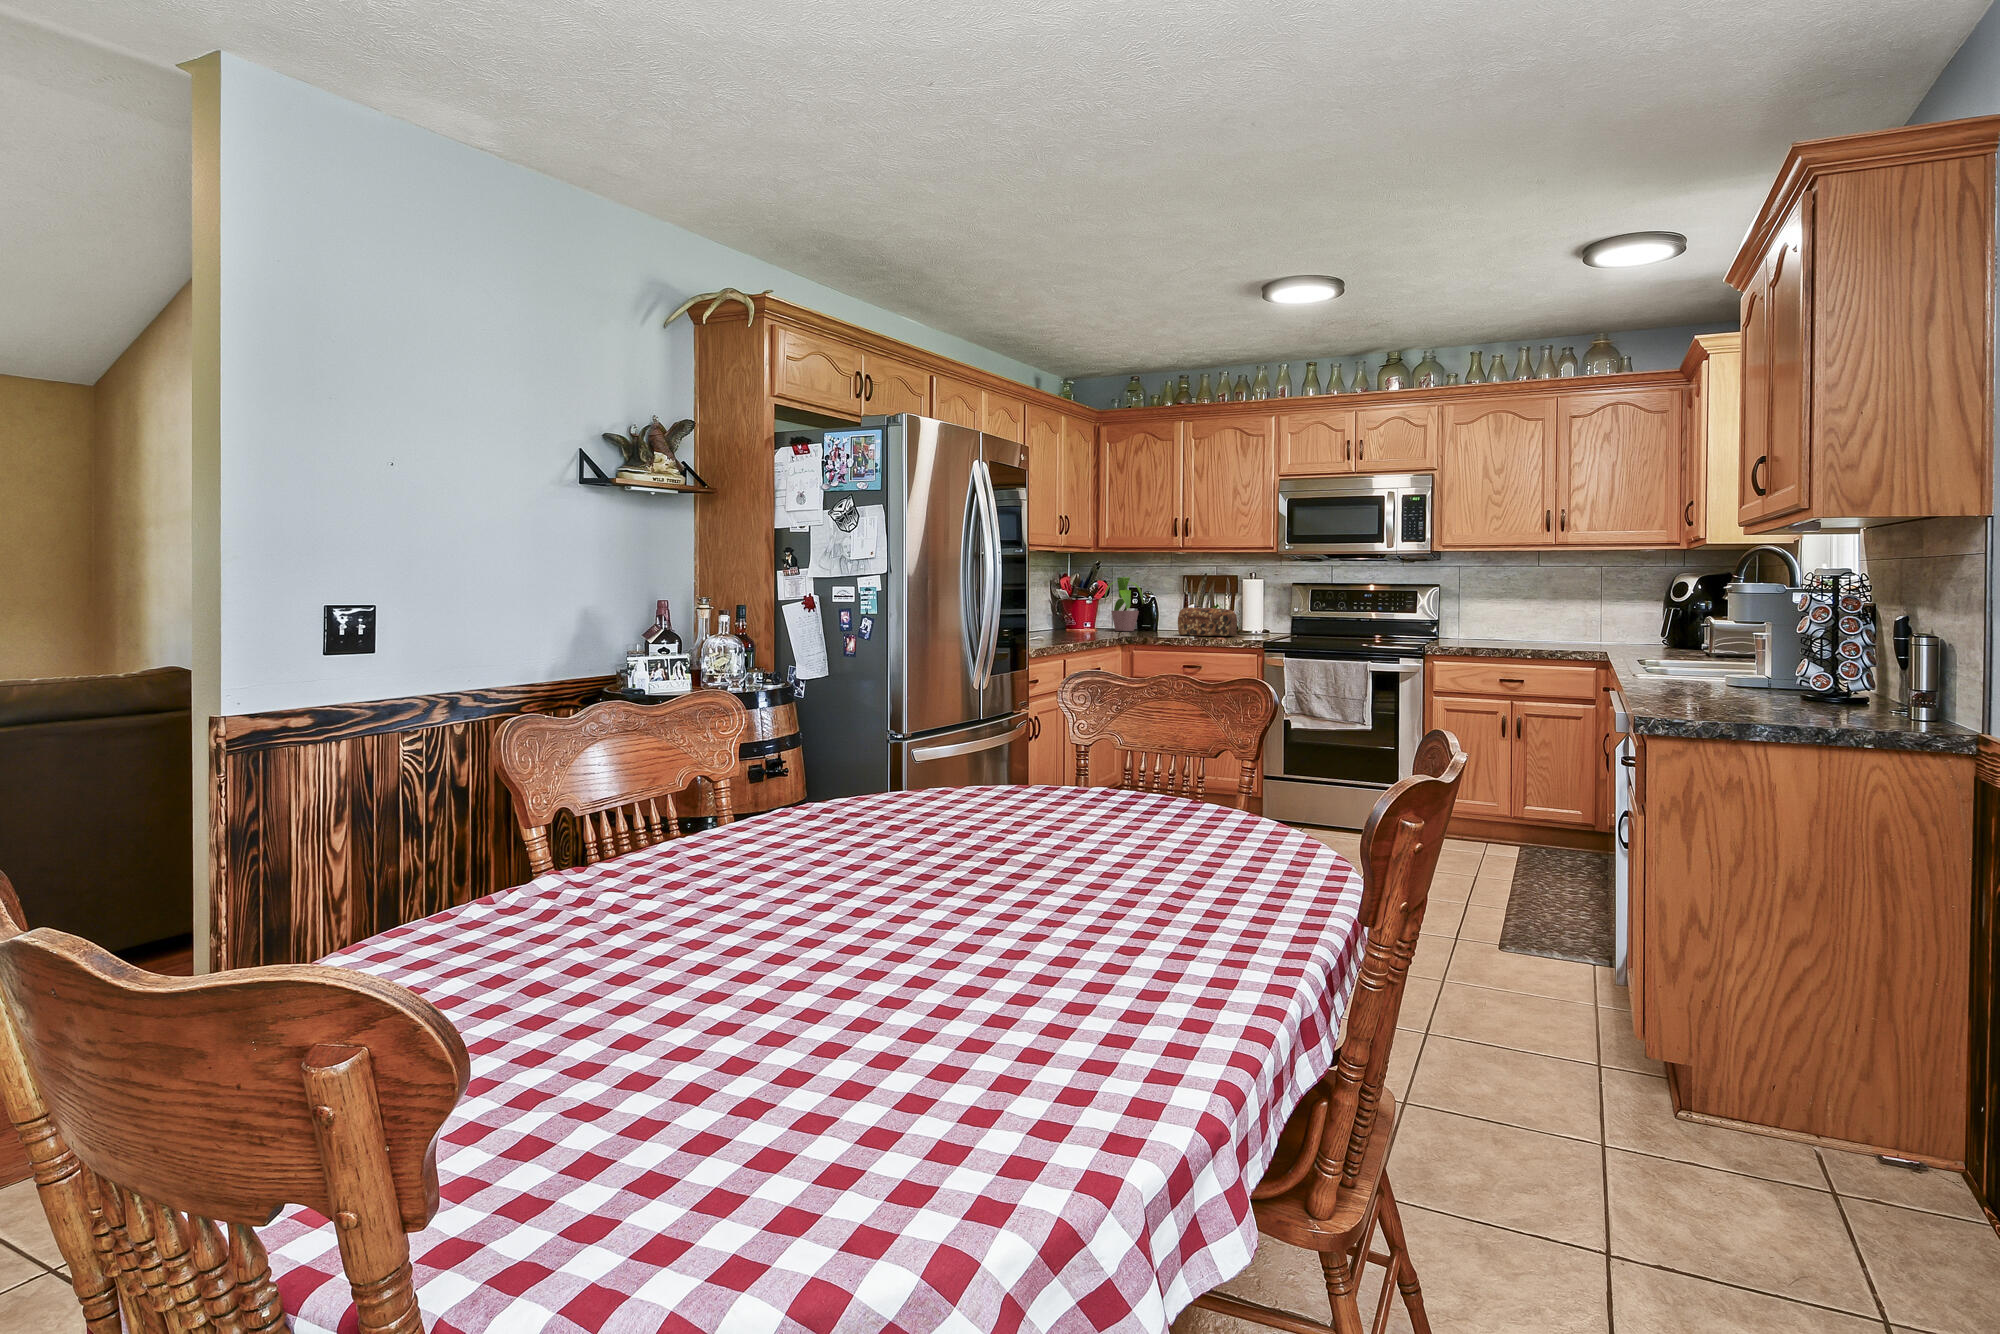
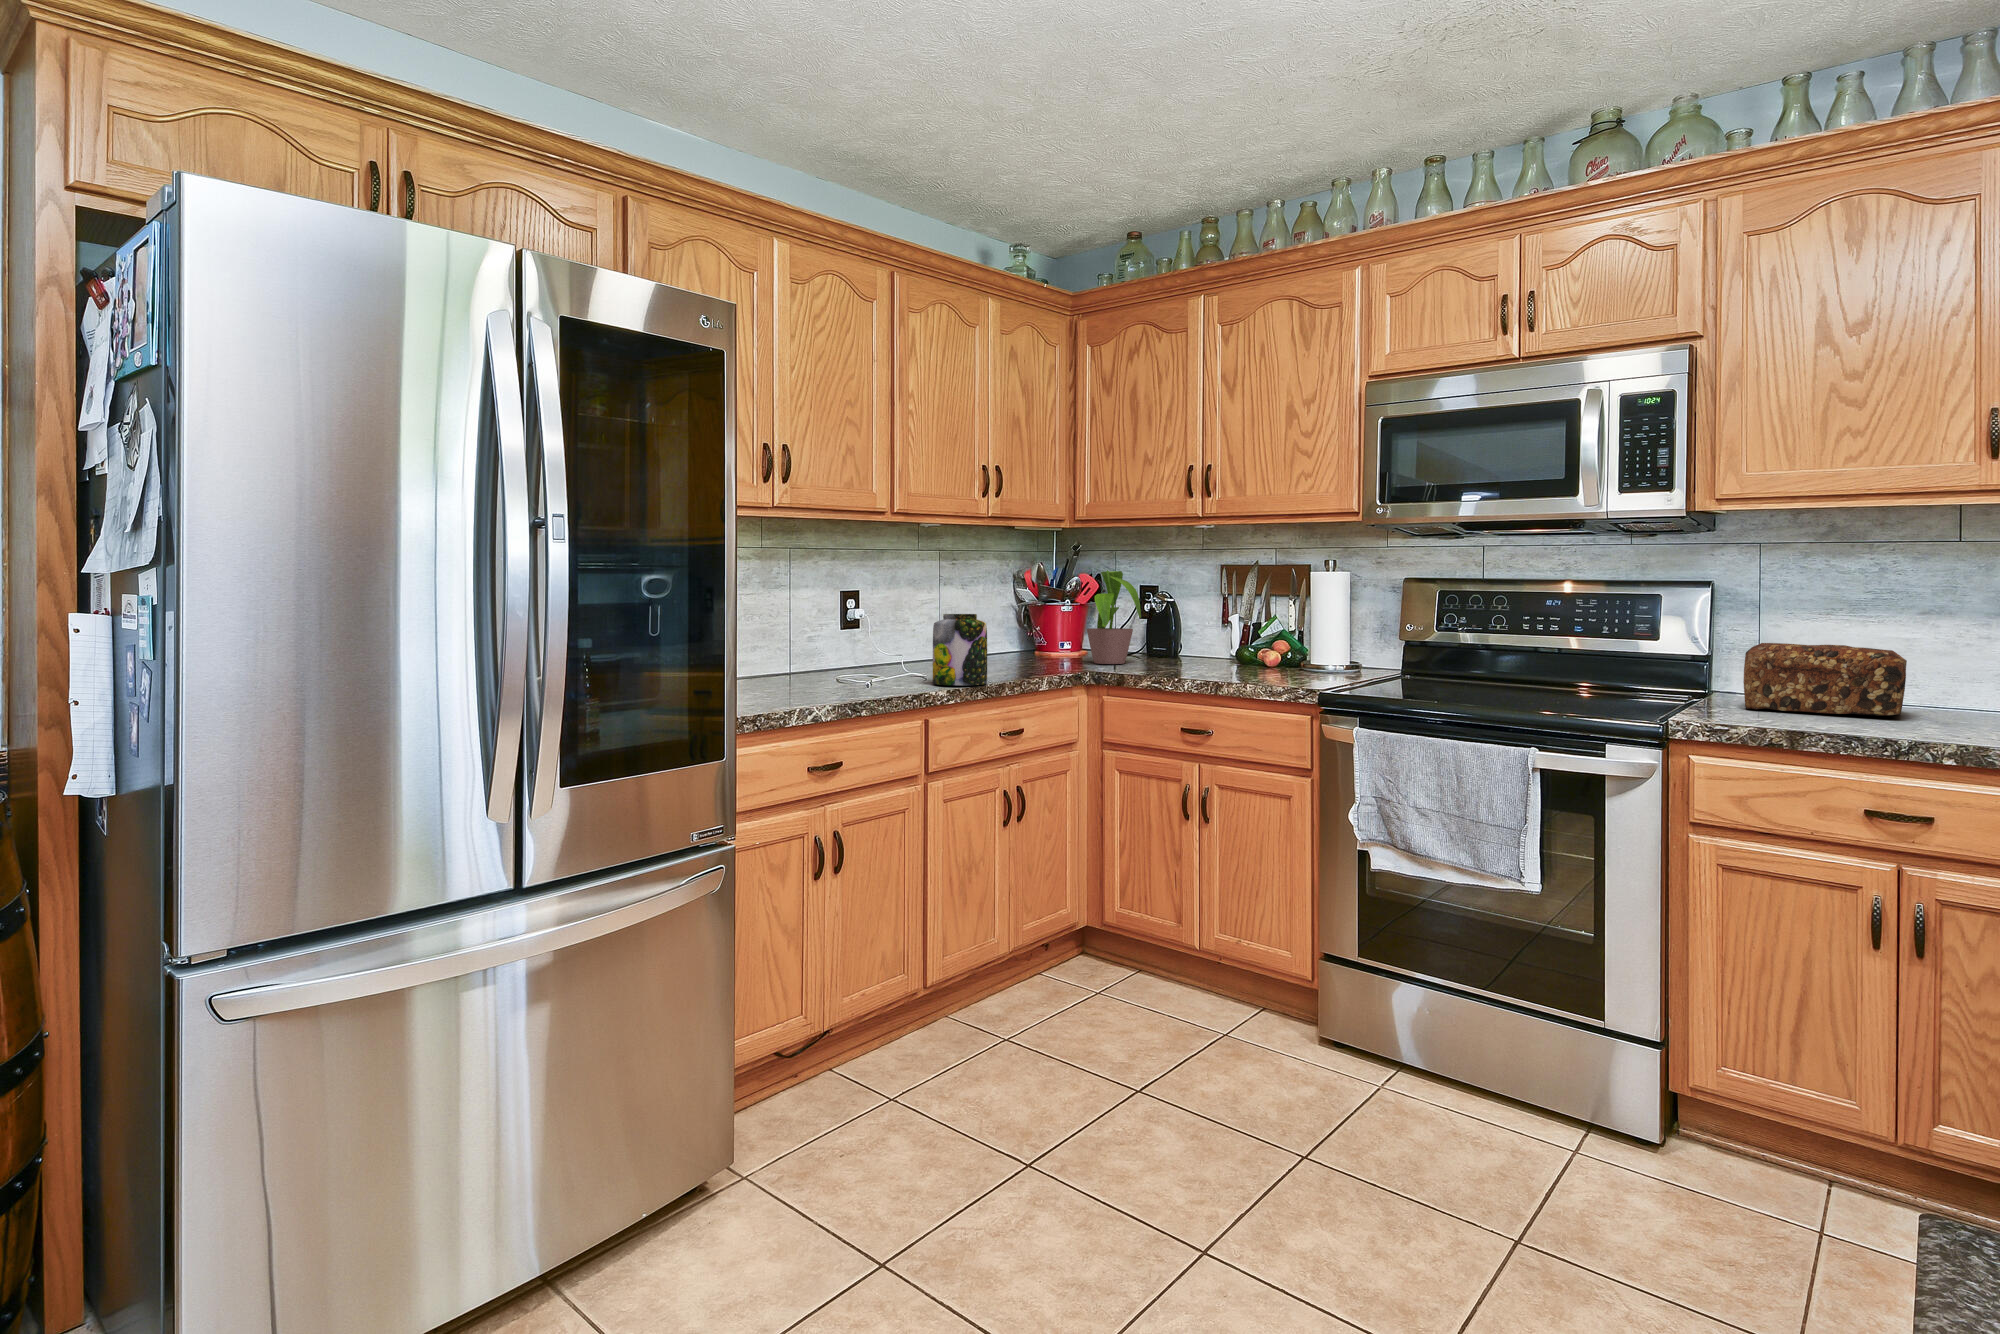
jar: none [1056,598,1086,637] -> present [933,614,987,686]
bread loaf: present [1178,607,1237,636] -> present [1743,643,1907,716]

